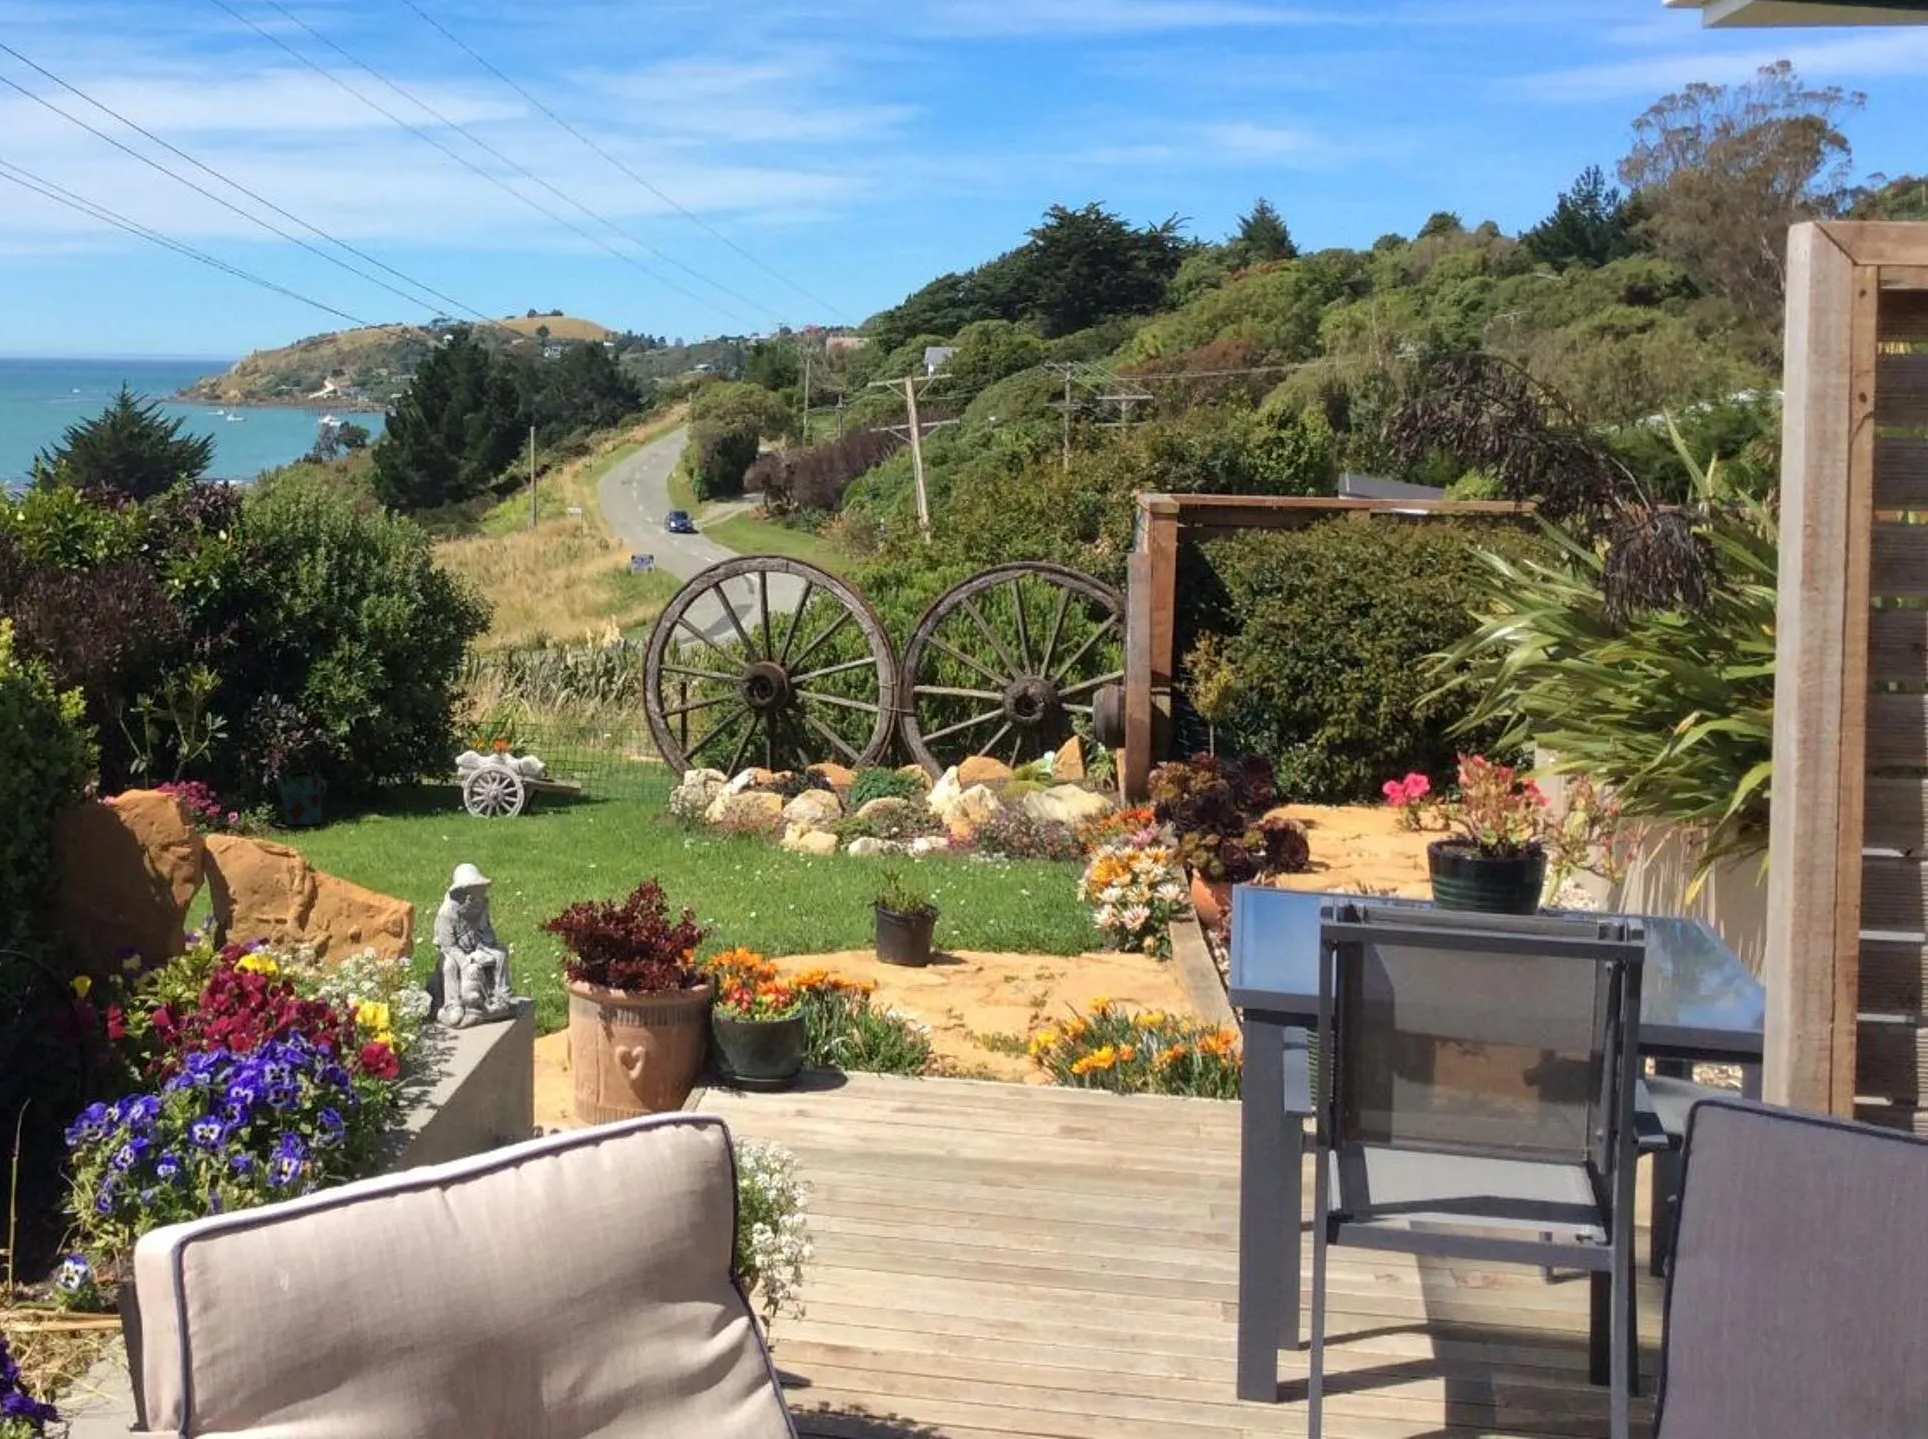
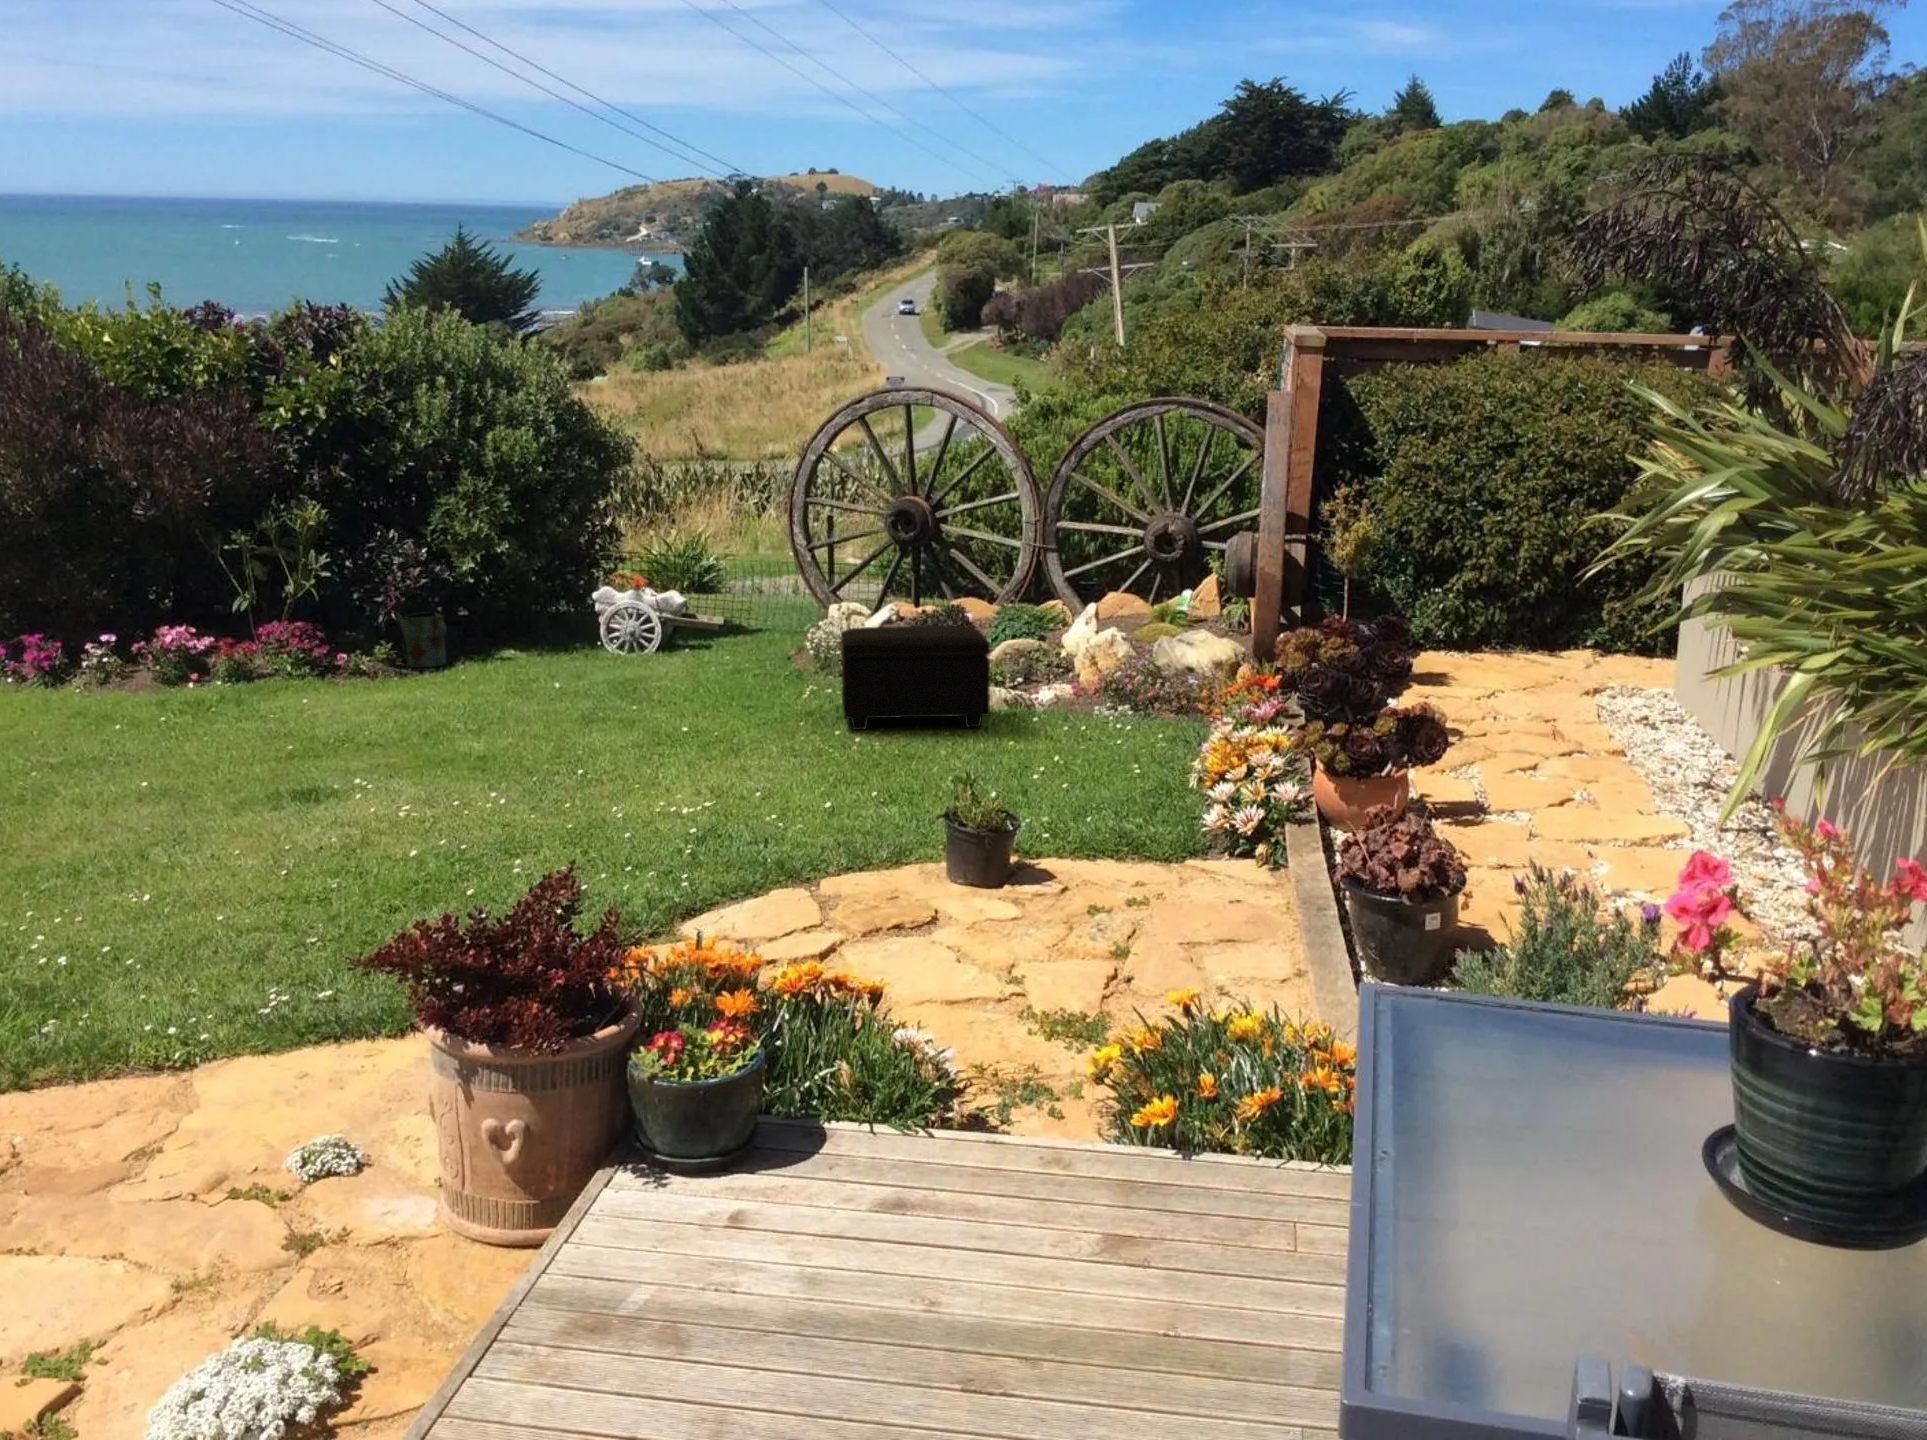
footstool: none [729,776,877,871] -> present [841,625,990,730]

